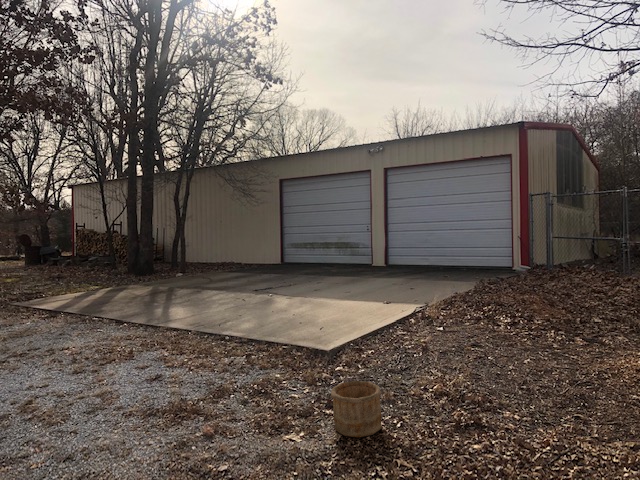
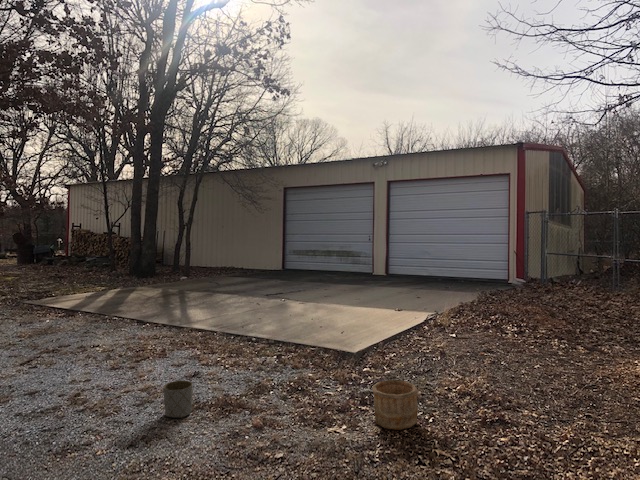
planter: none [105,386,138,428] -> present [163,381,193,418]

